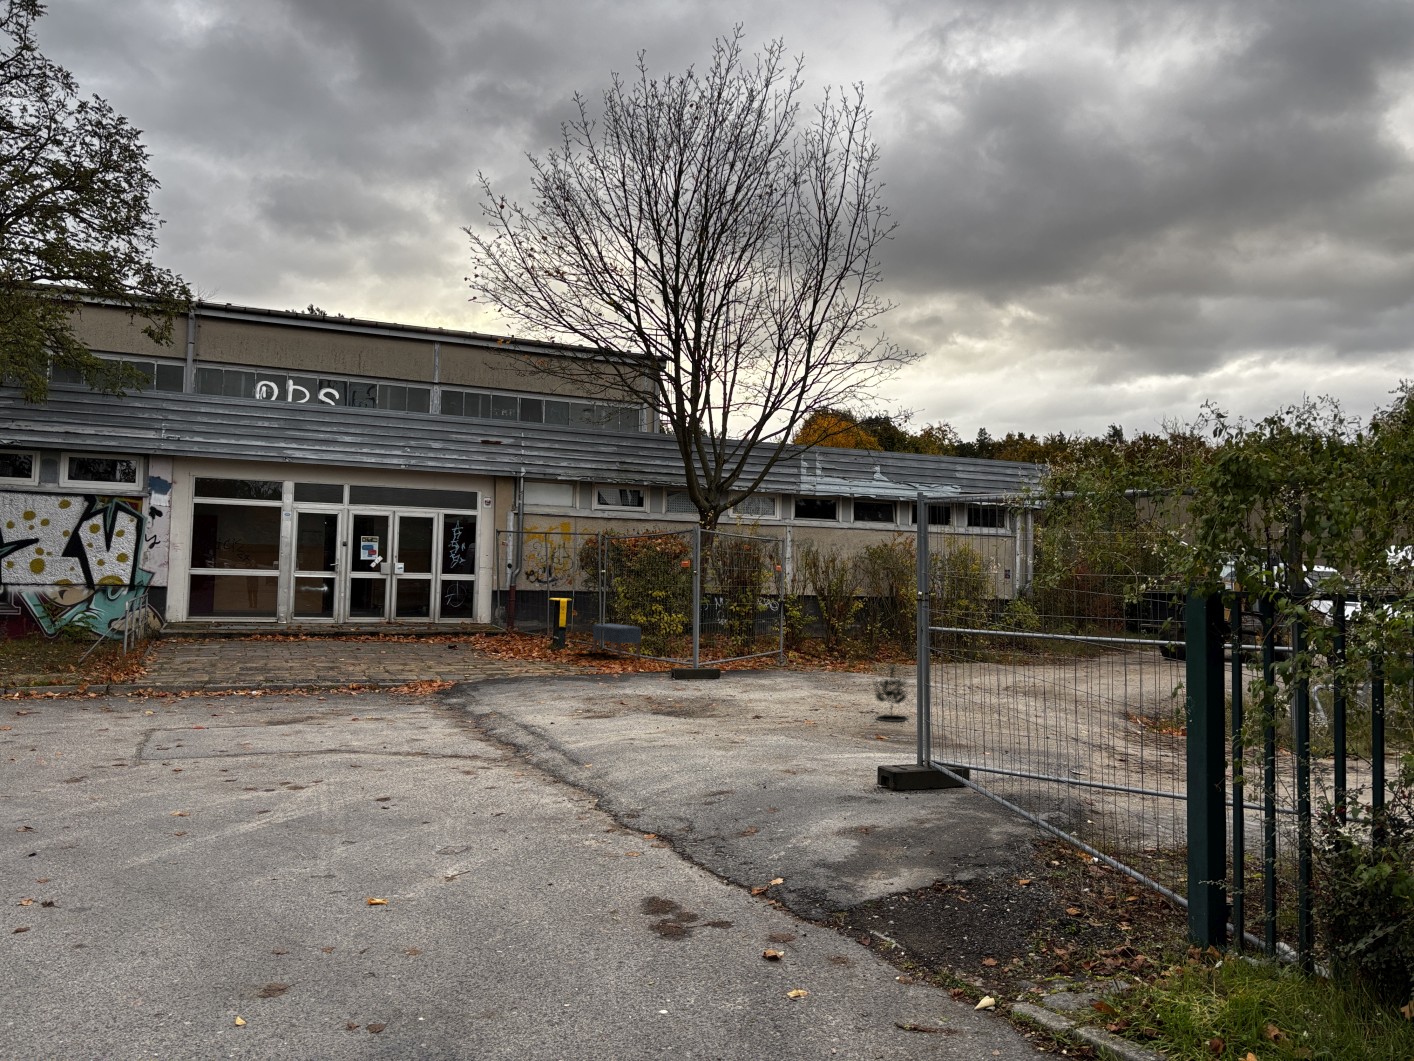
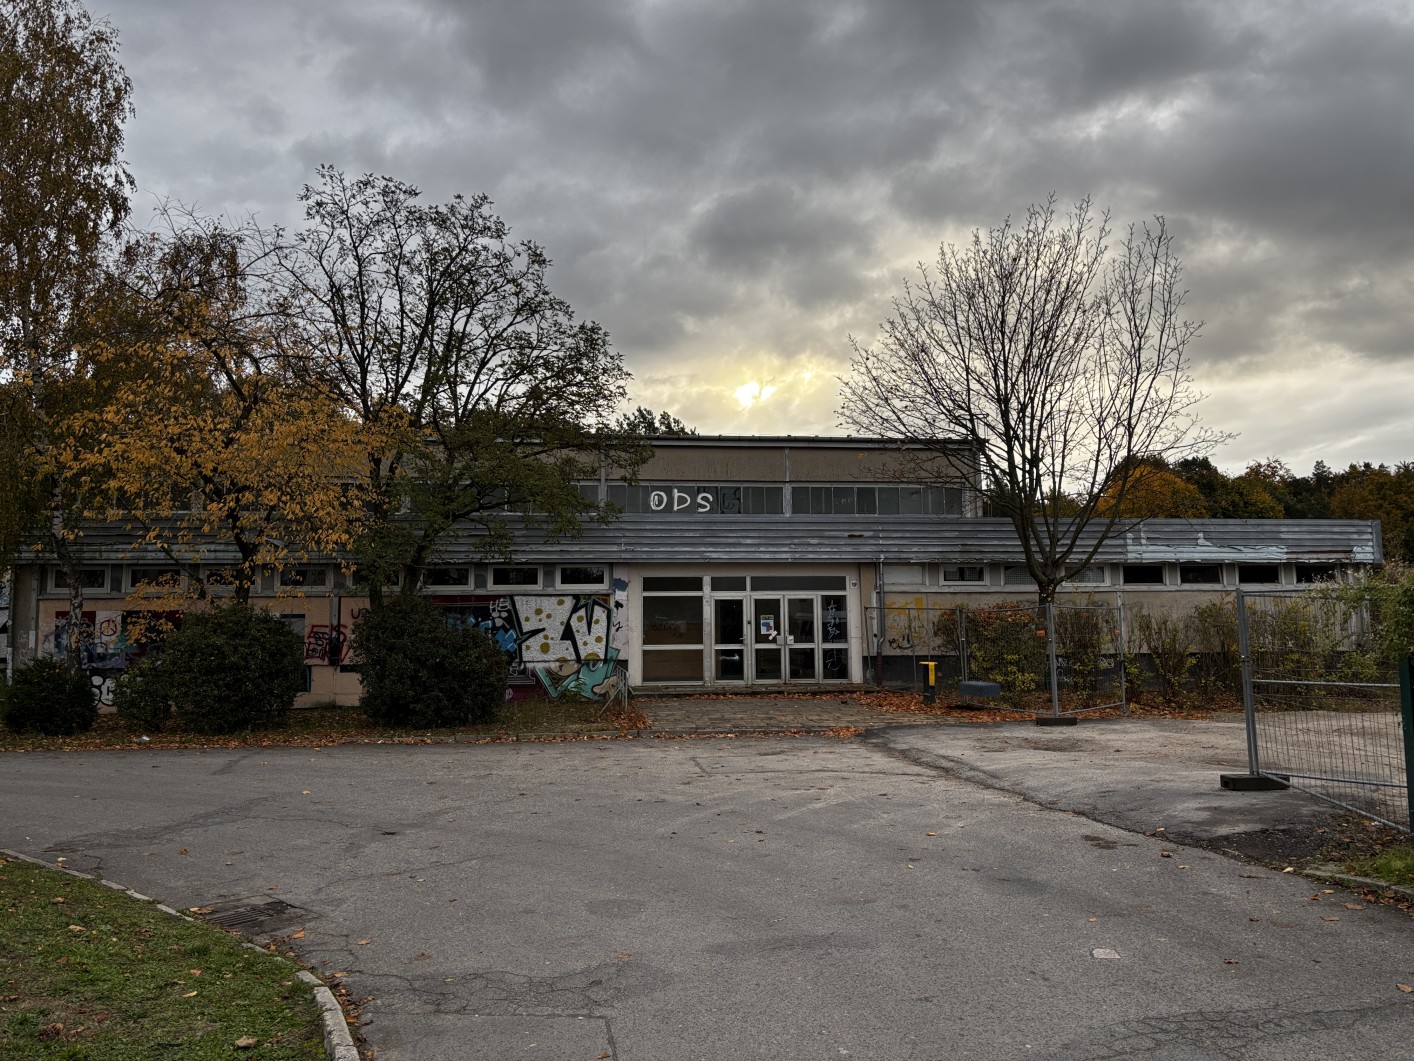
potted tree: present [873,665,909,722] -> none [1203,706,1238,753]

